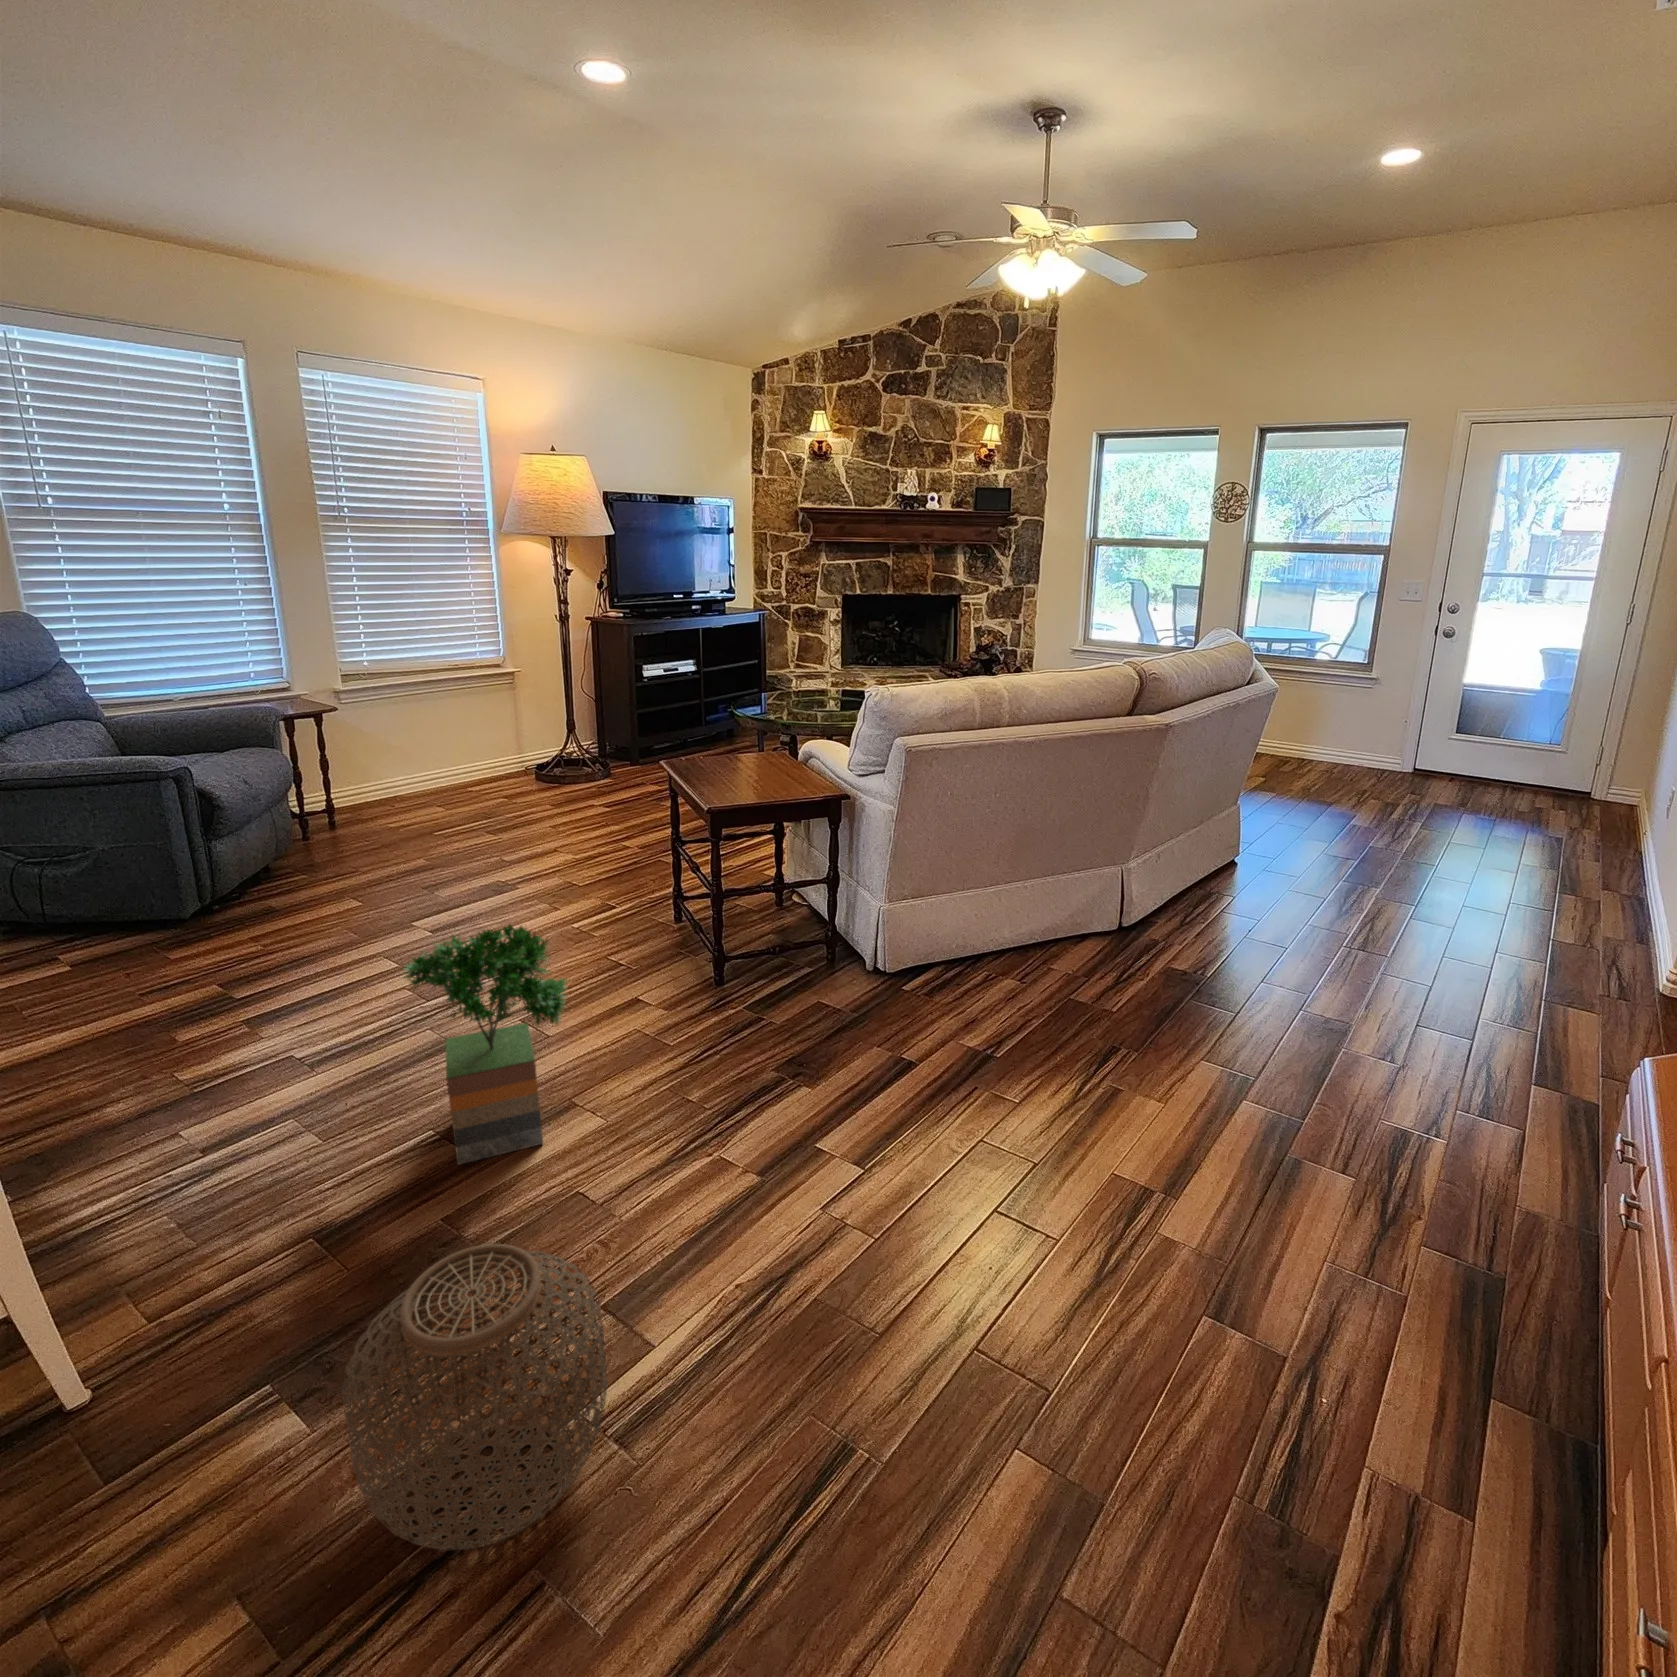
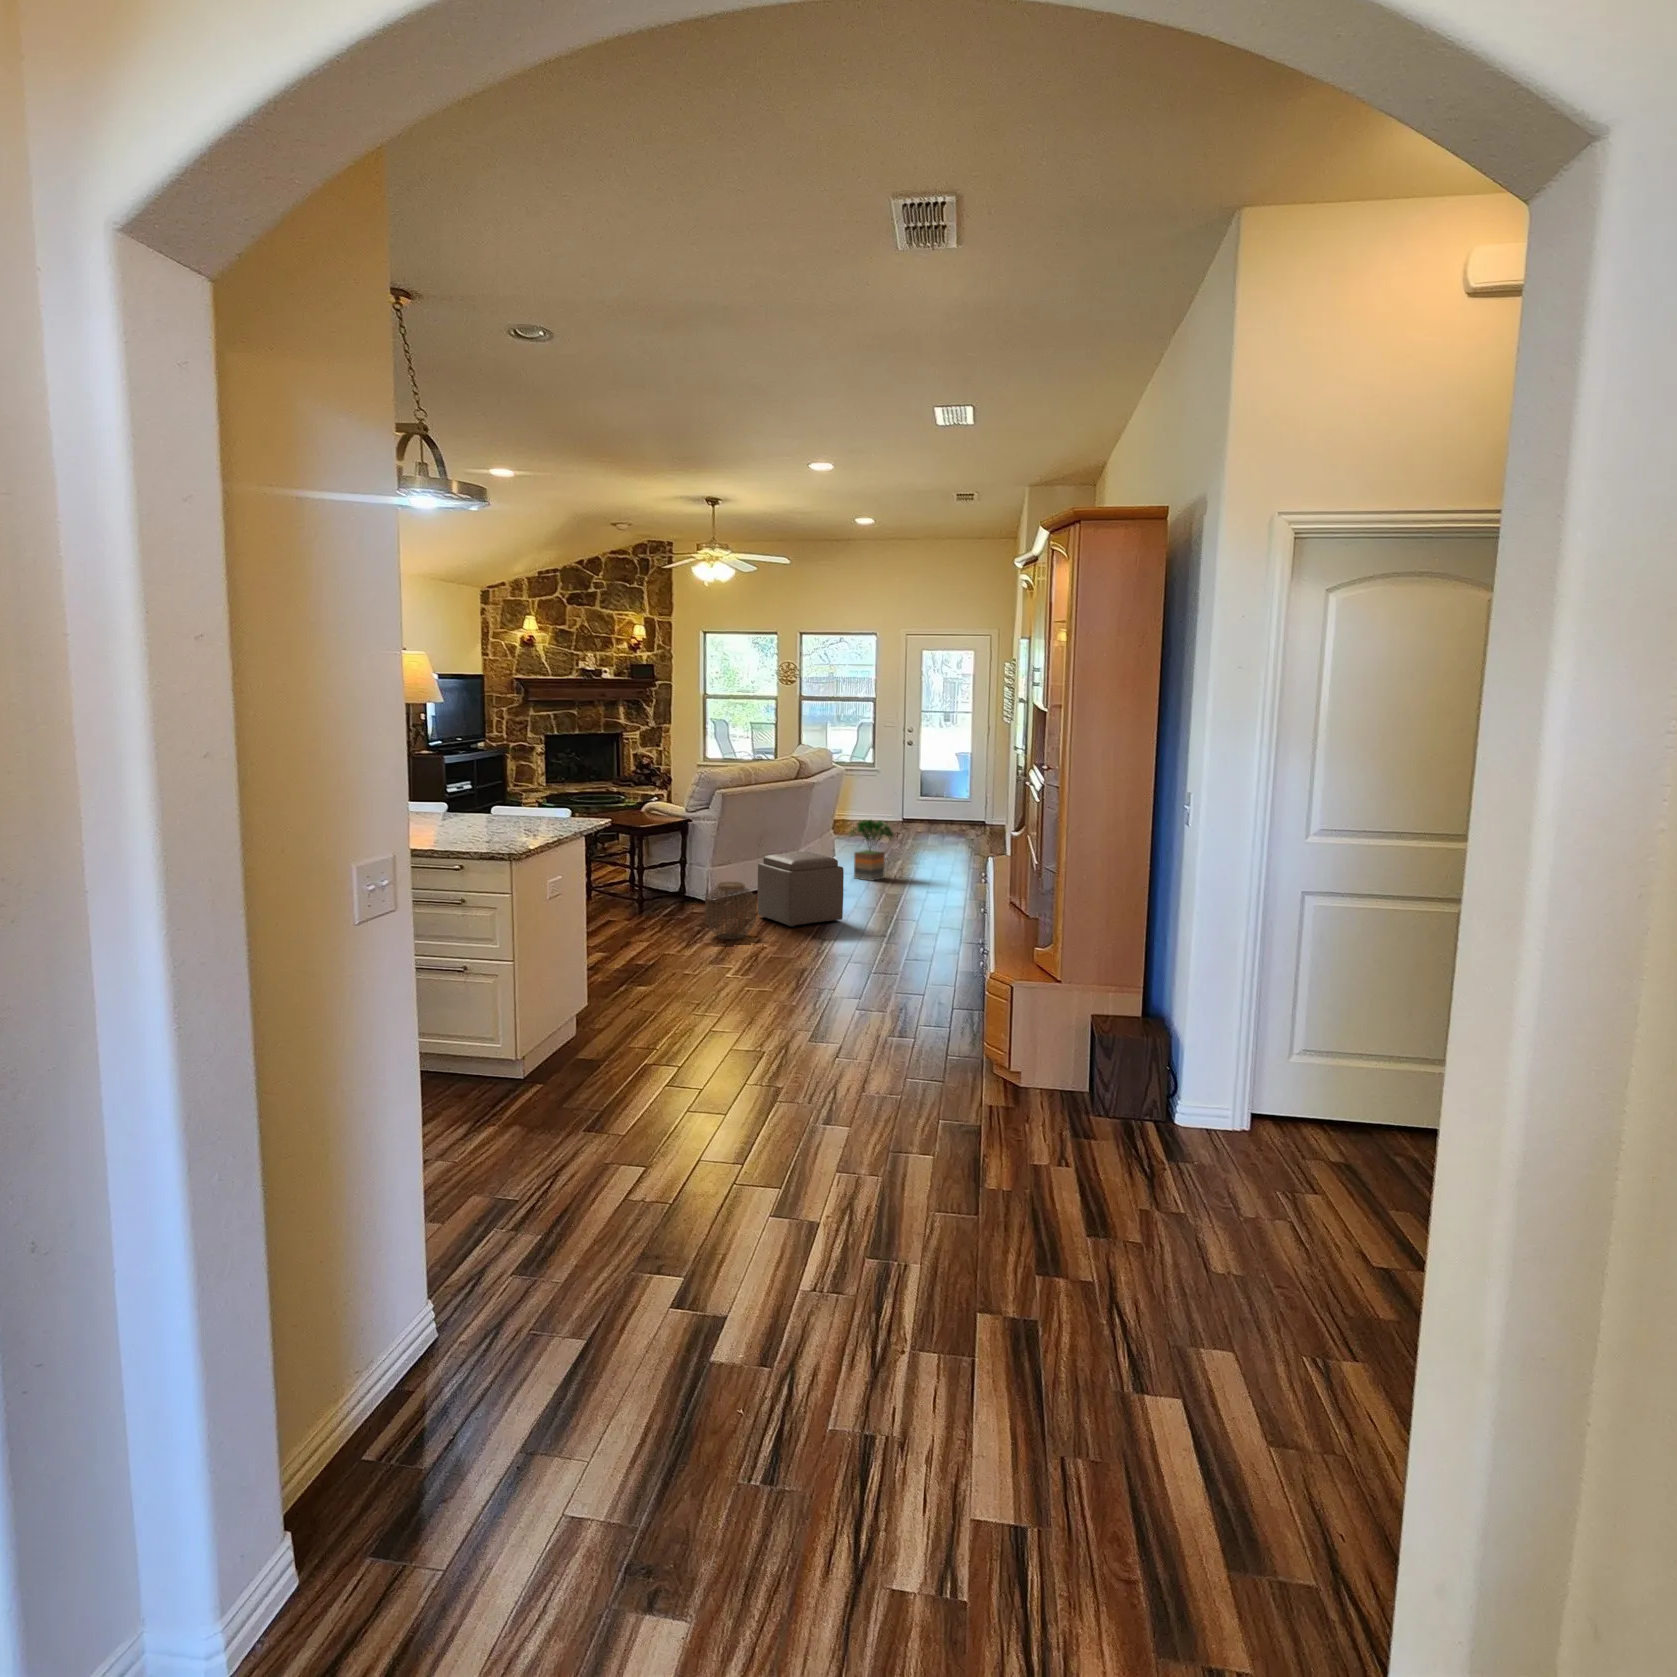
potted tree: present [404,925,567,1165] -> present [849,820,894,881]
ottoman: none [790,1048,1090,1440] -> present [758,852,844,927]

